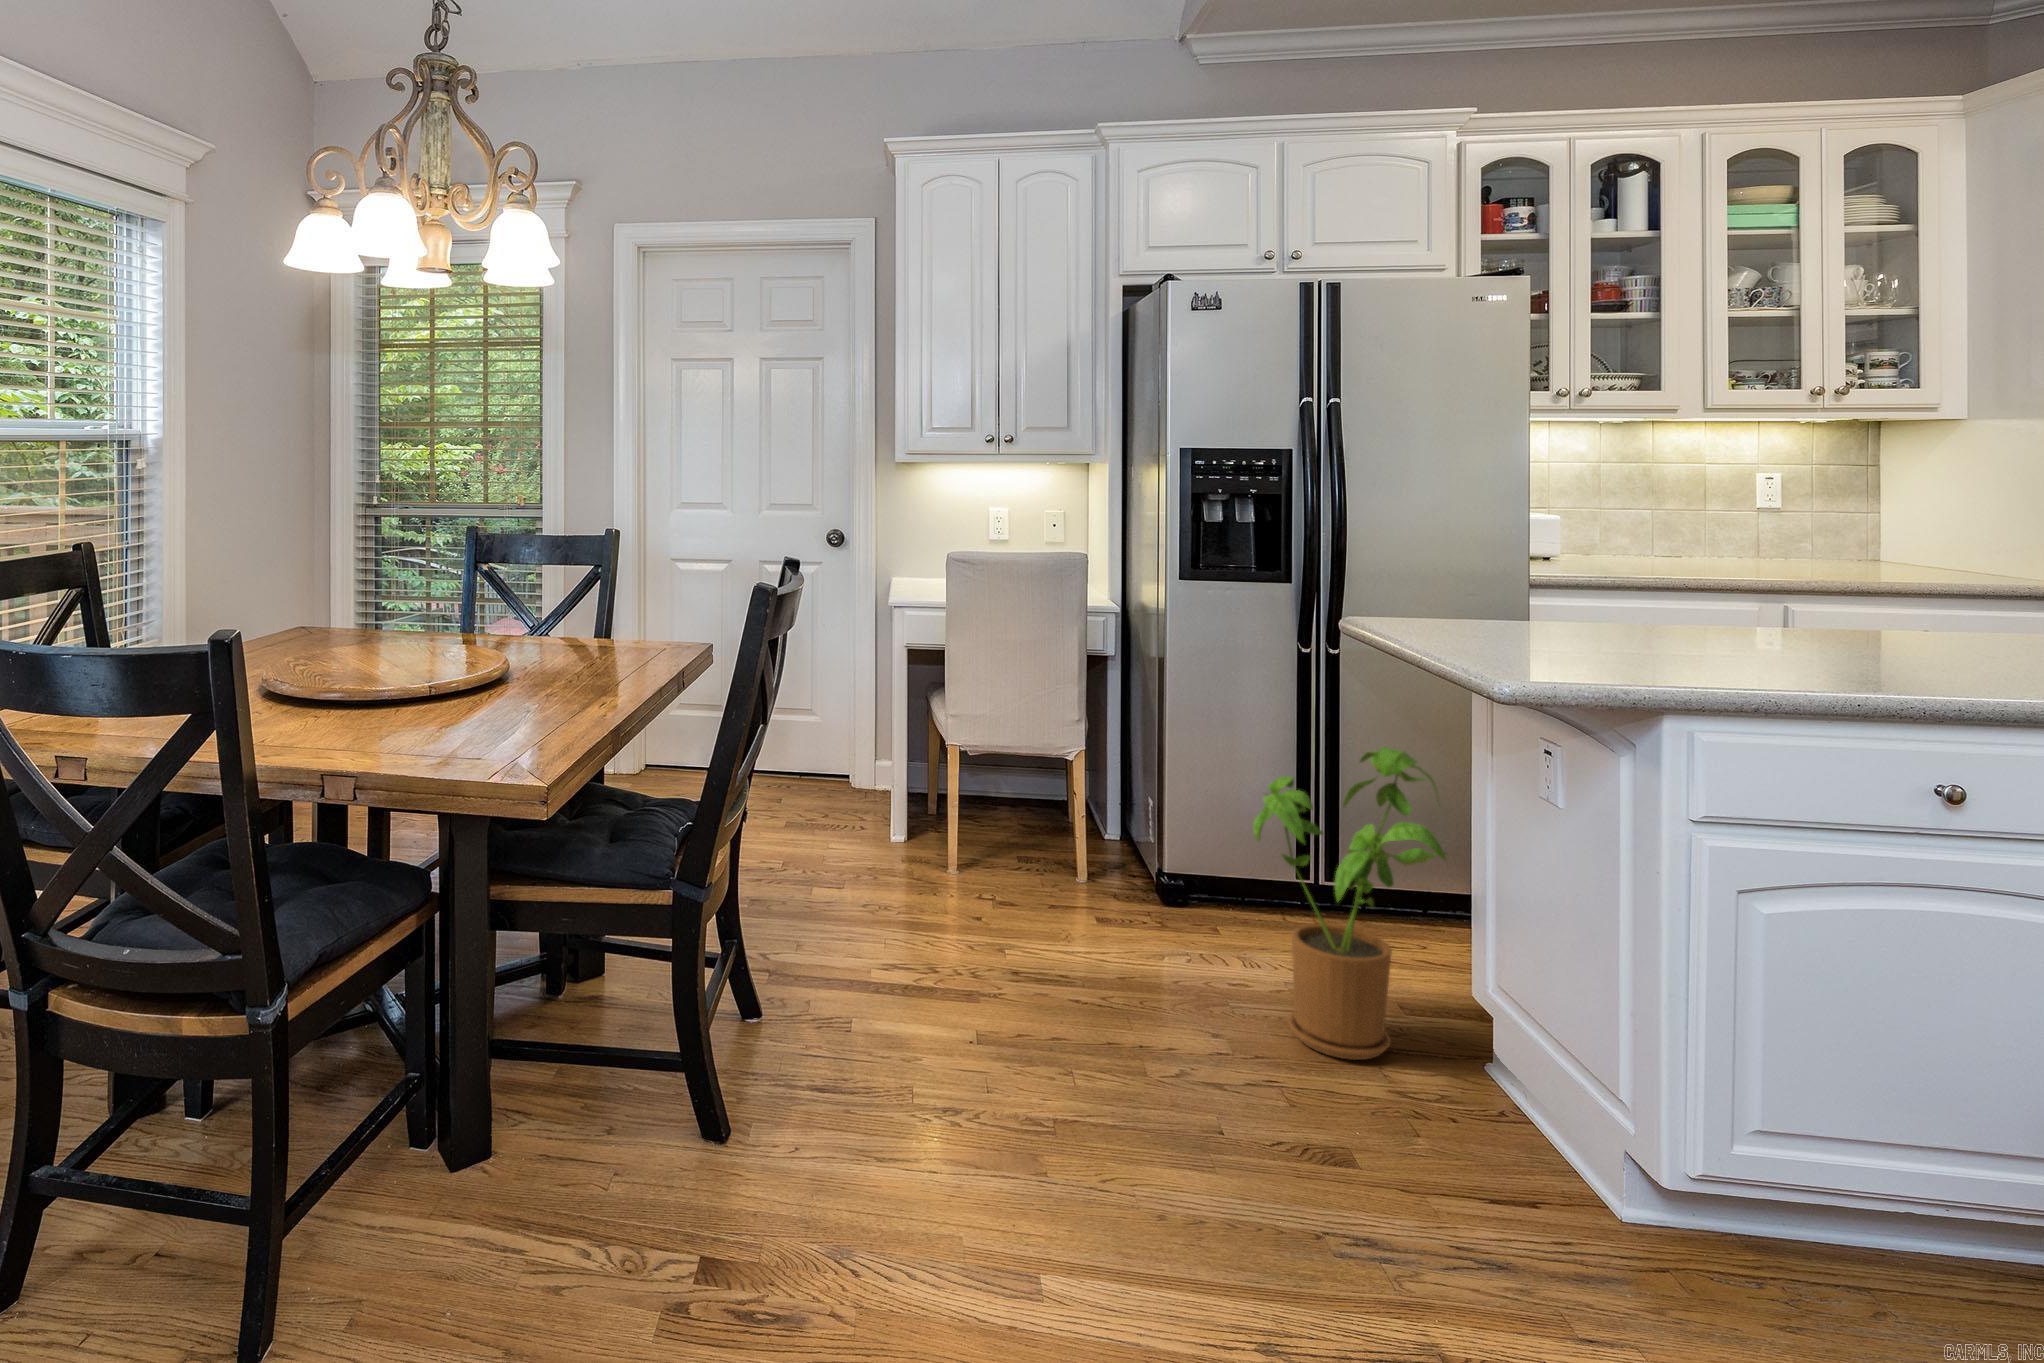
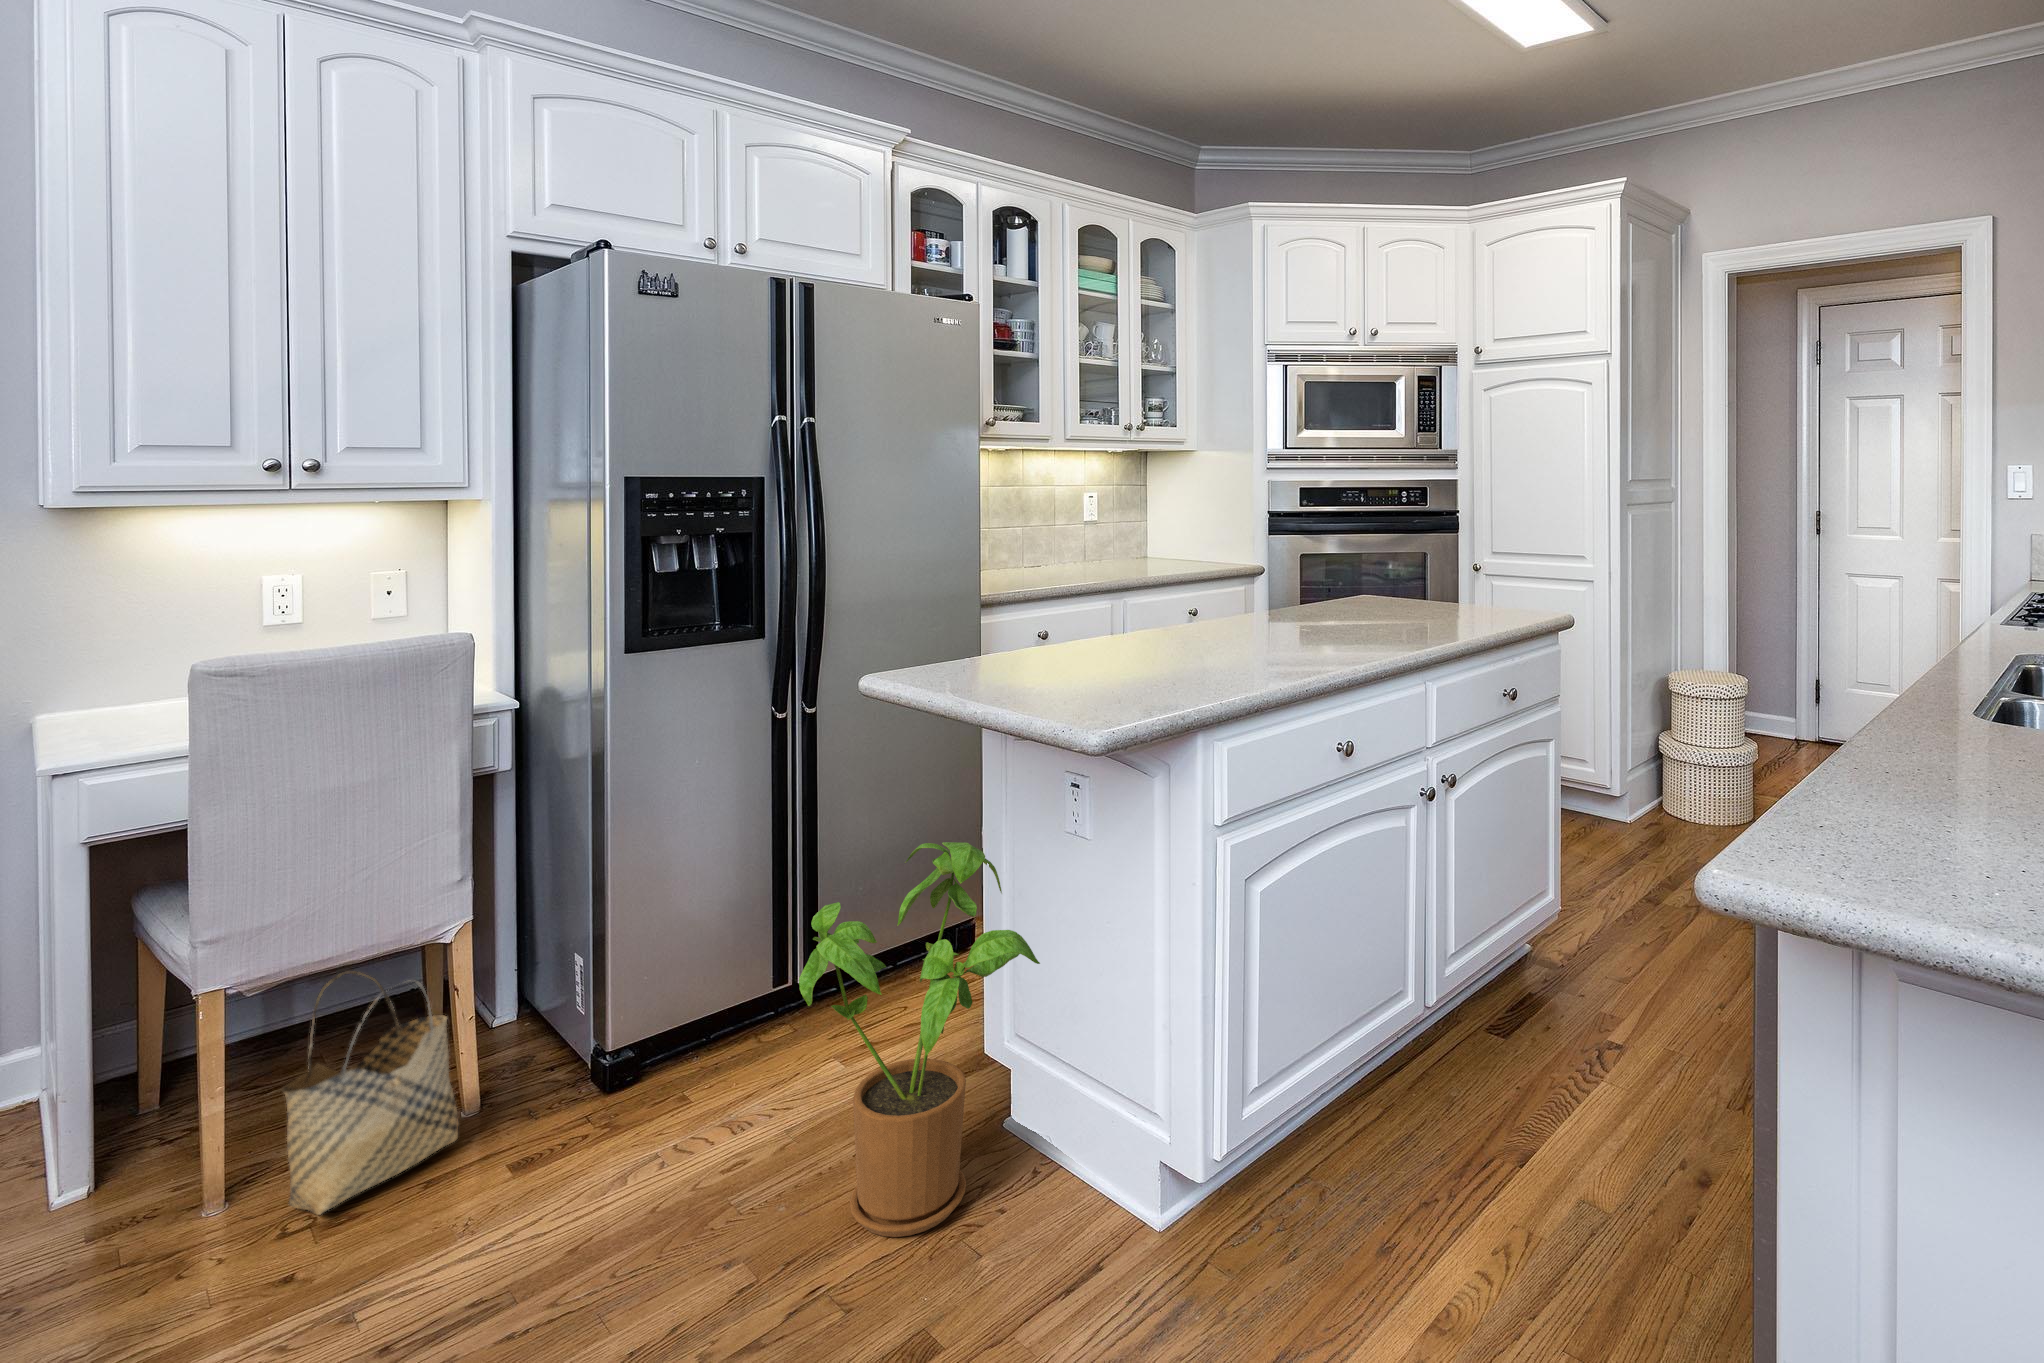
woven basket: none [982,761,1070,895] -> present [282,971,458,1215]

